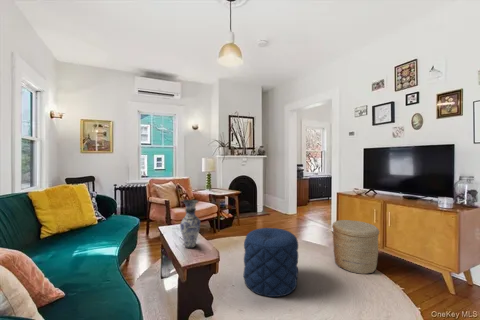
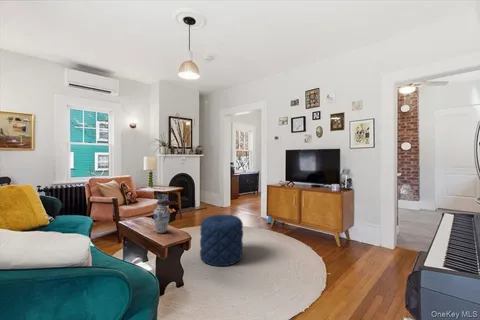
woven basket: present [332,220,379,274] -> none [264,205,296,243]

